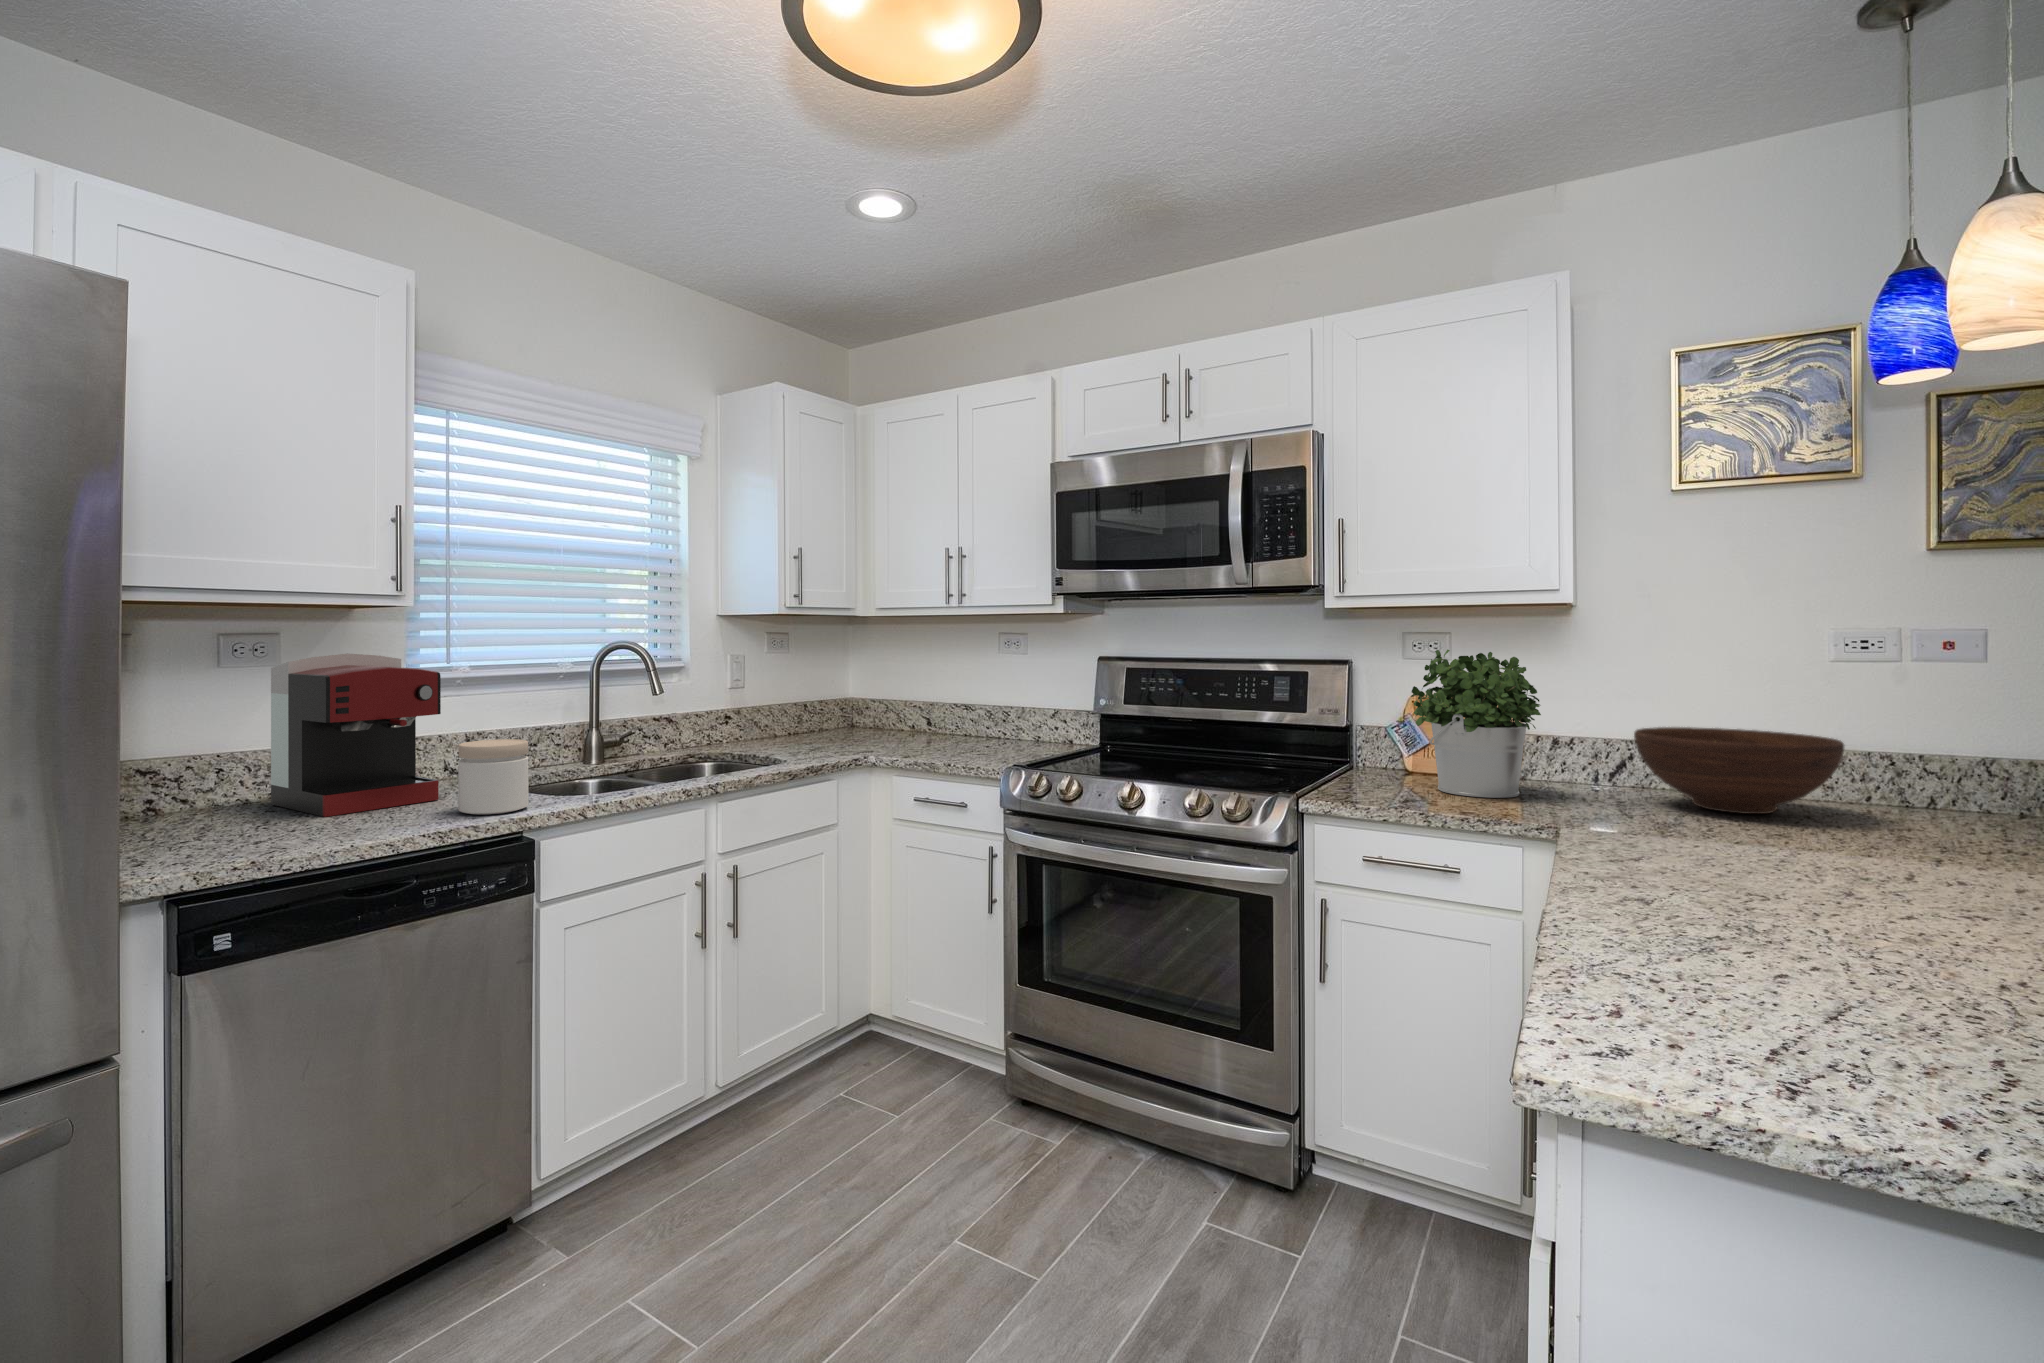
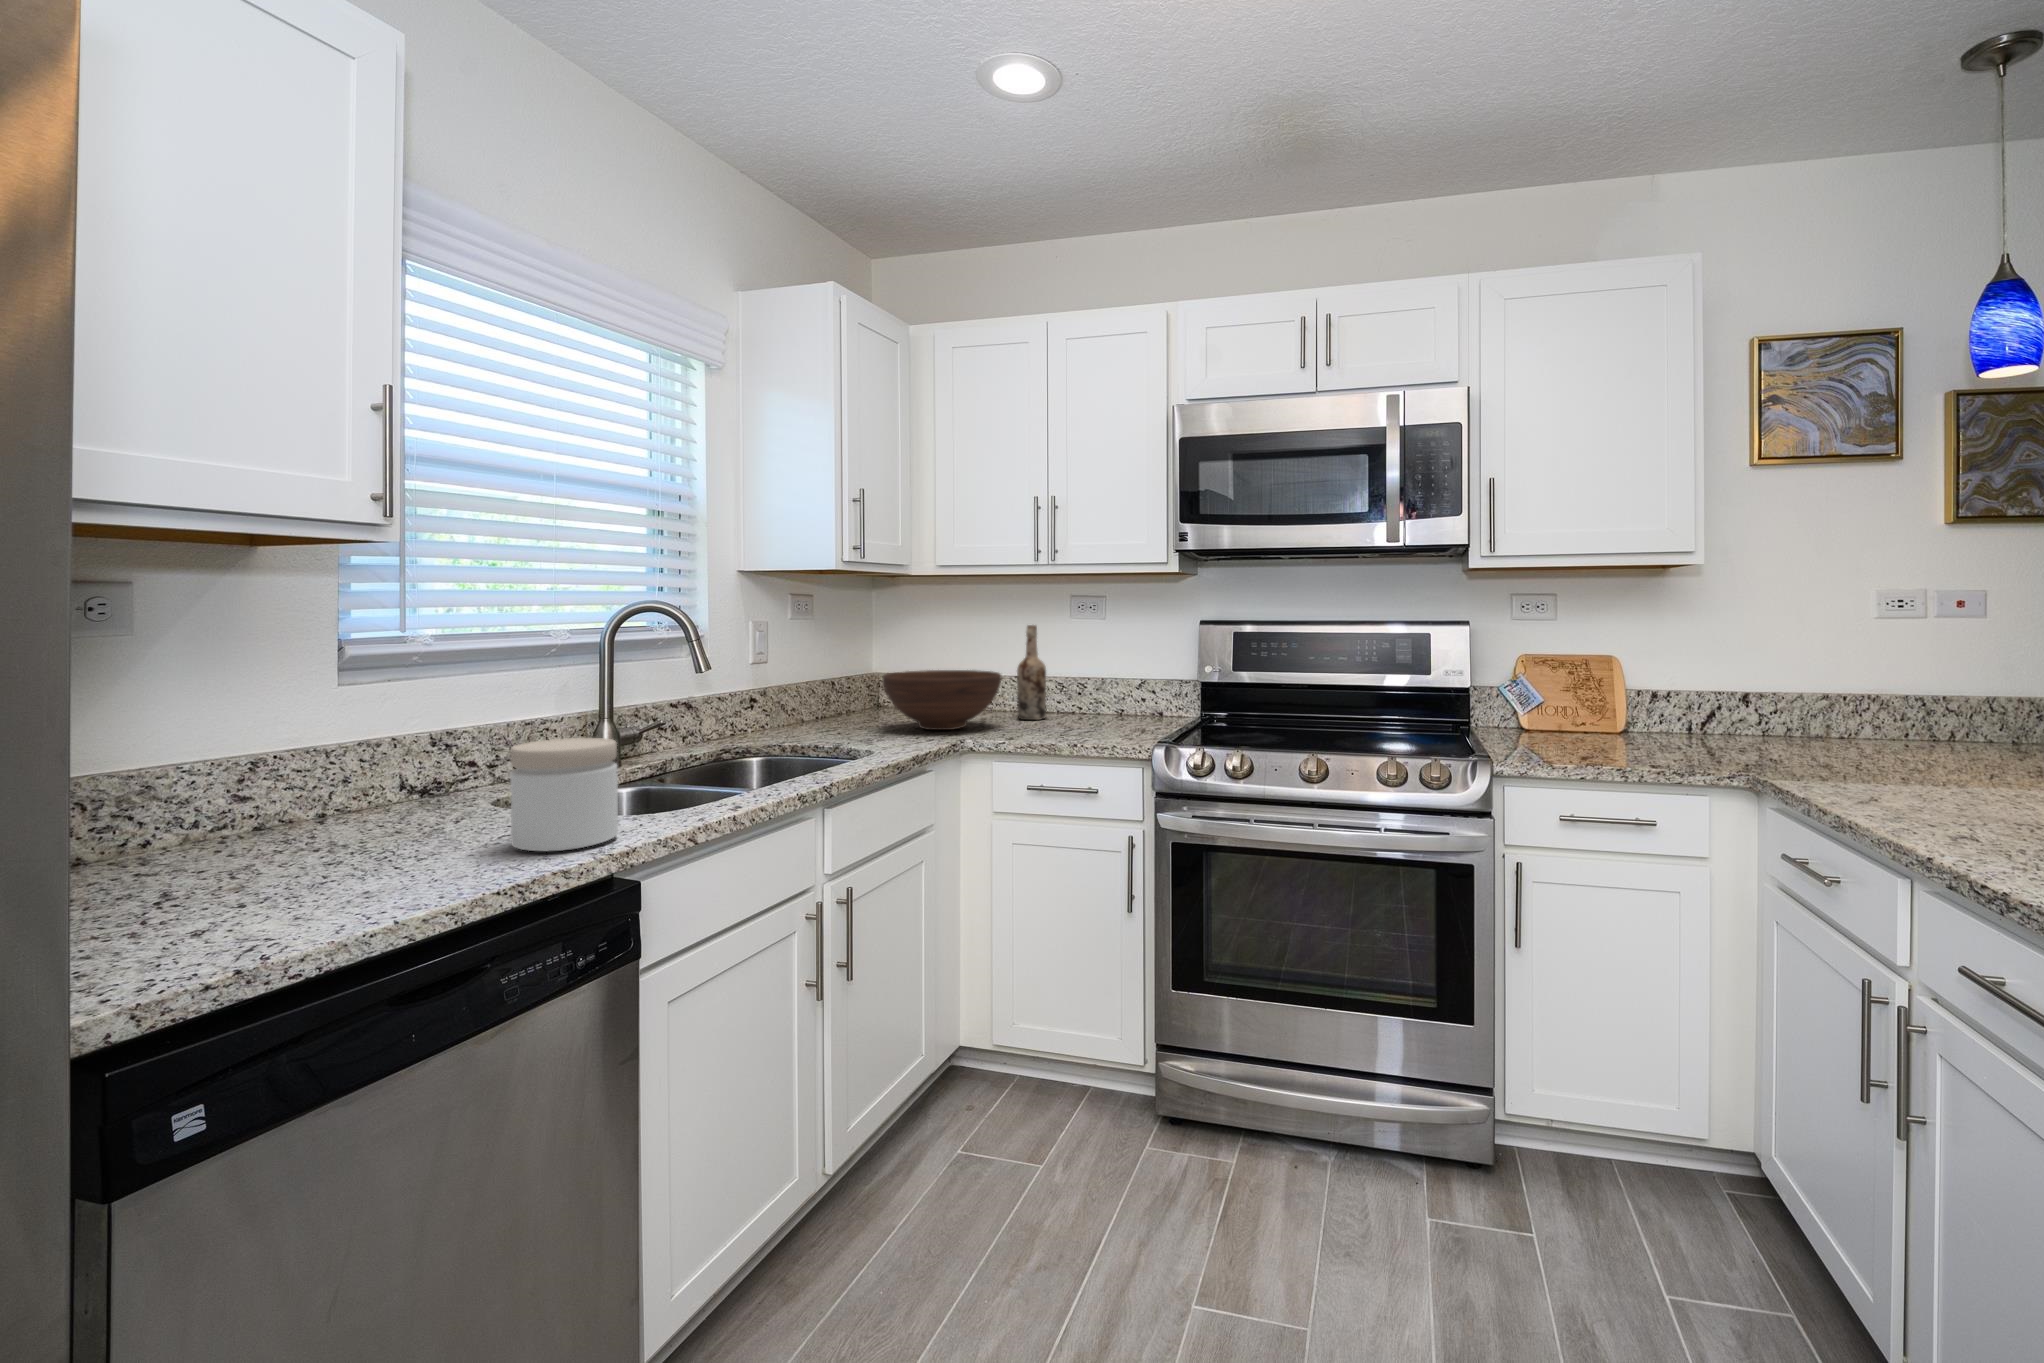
potted plant: present [1411,650,1541,798] -> none [1551,608,1685,751]
coffee maker: present [271,653,441,817] -> none [127,614,445,876]
wine bottle: none [954,659,979,742] -> present [1017,625,1046,720]
fruit bowl: present [1634,727,1844,814] -> present [883,670,1001,730]

